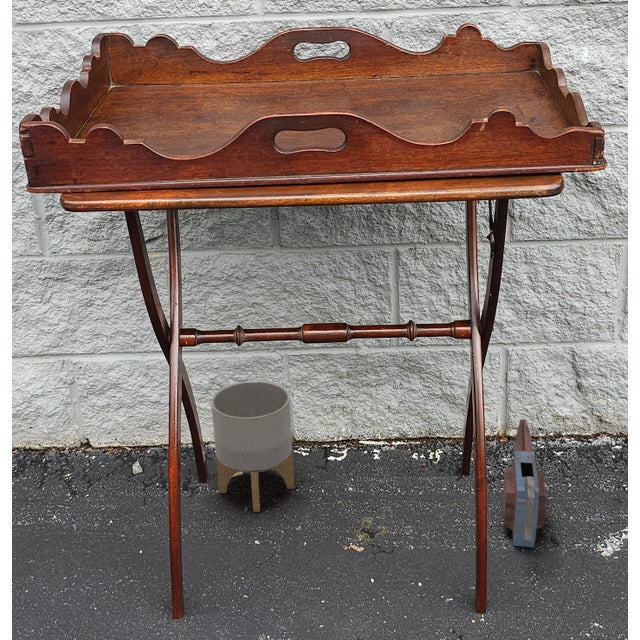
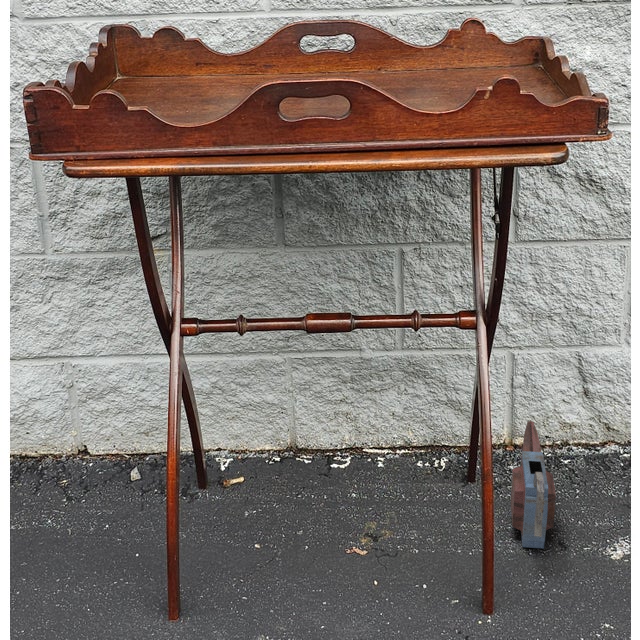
planter: present [211,381,294,512] -> none [212,381,296,515]

